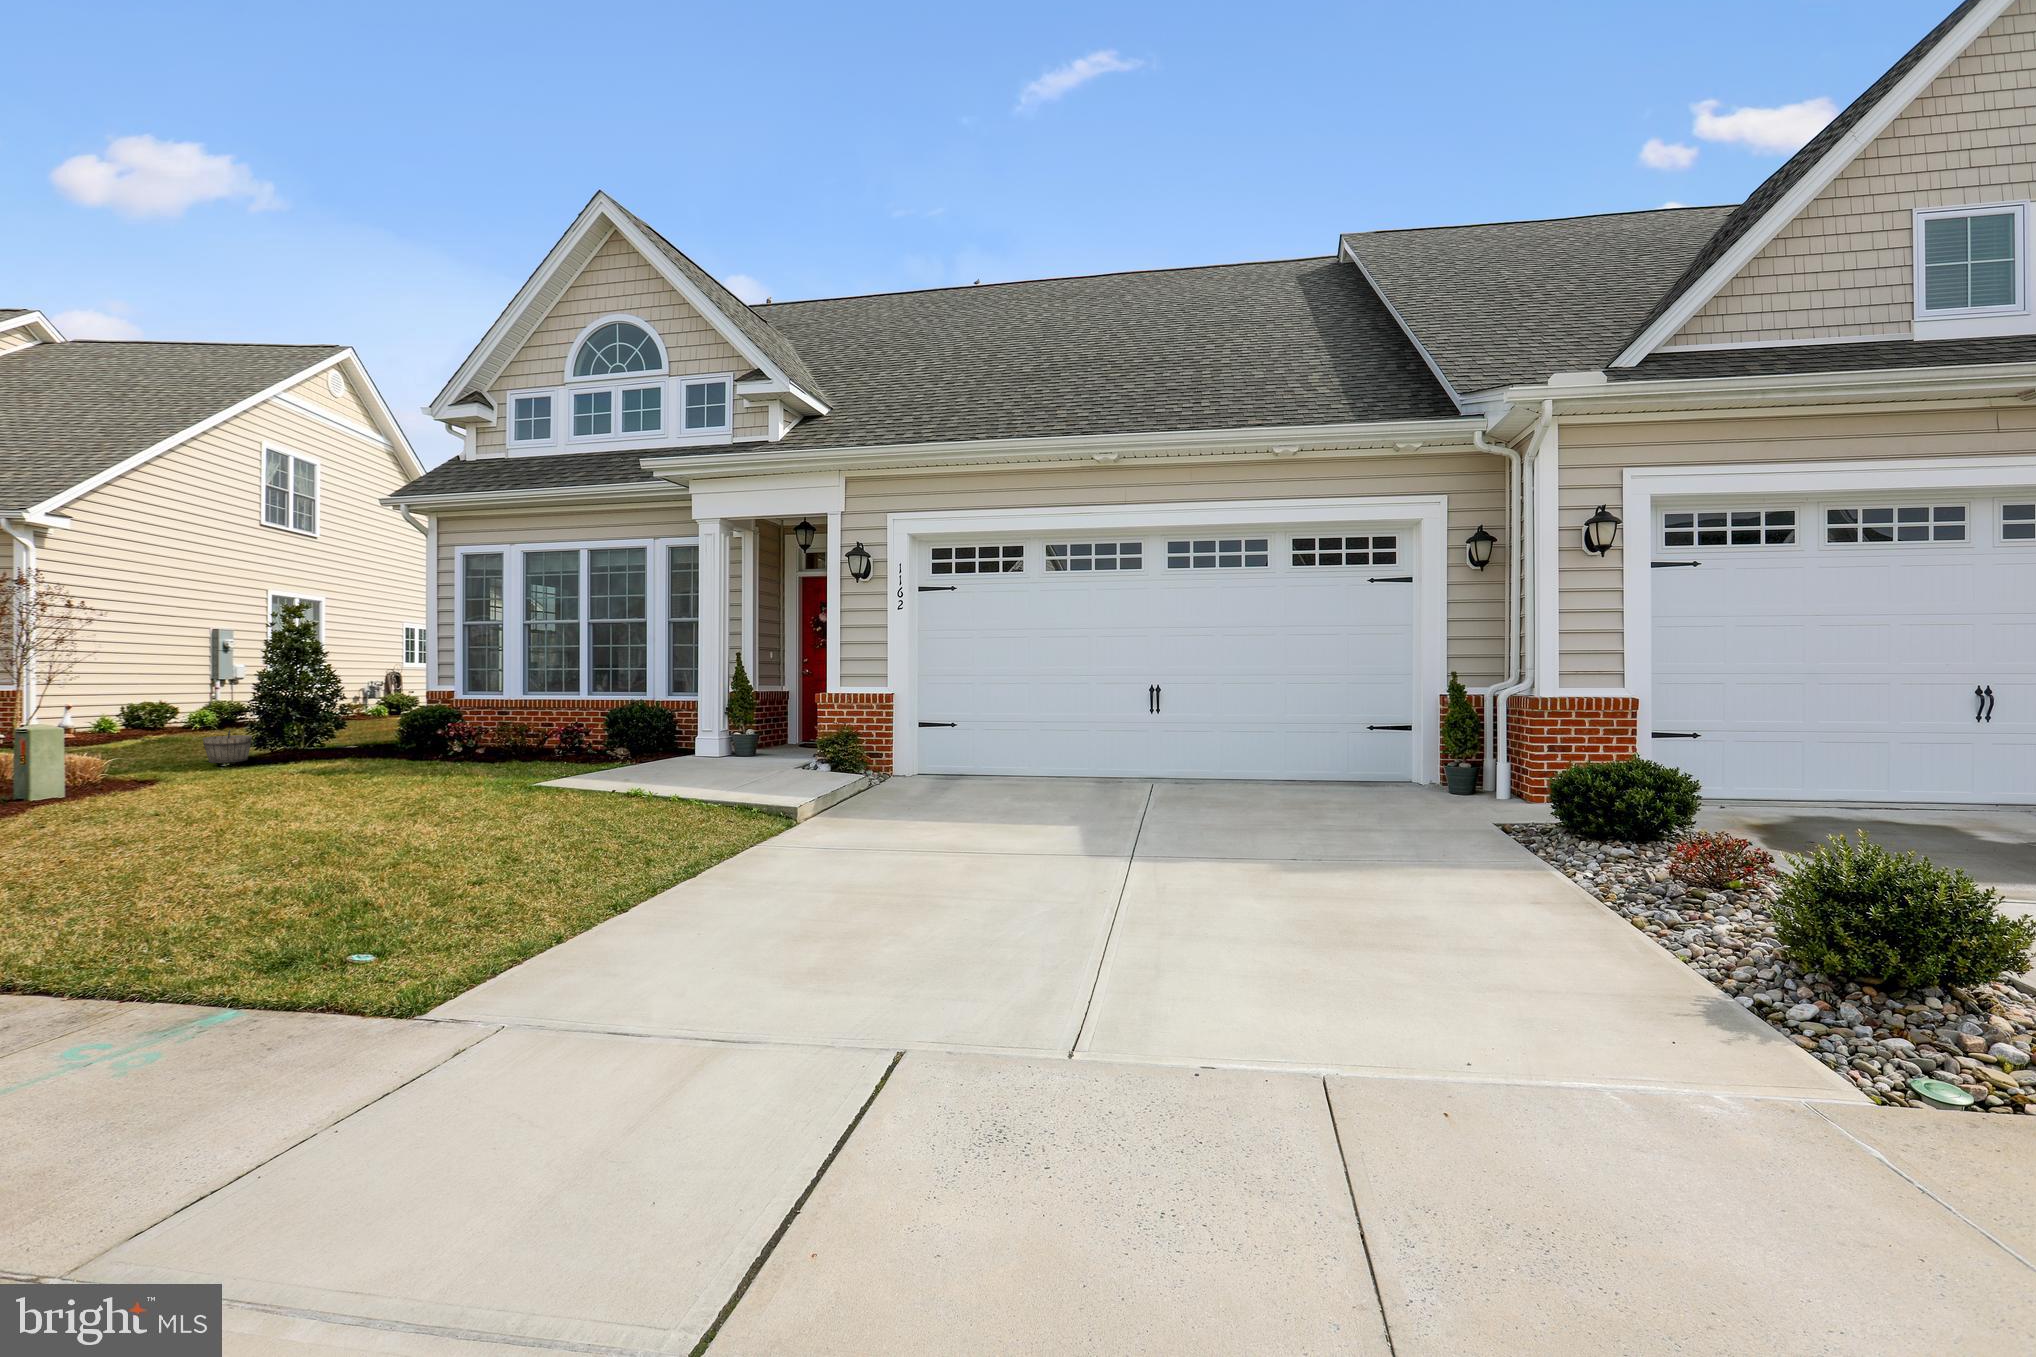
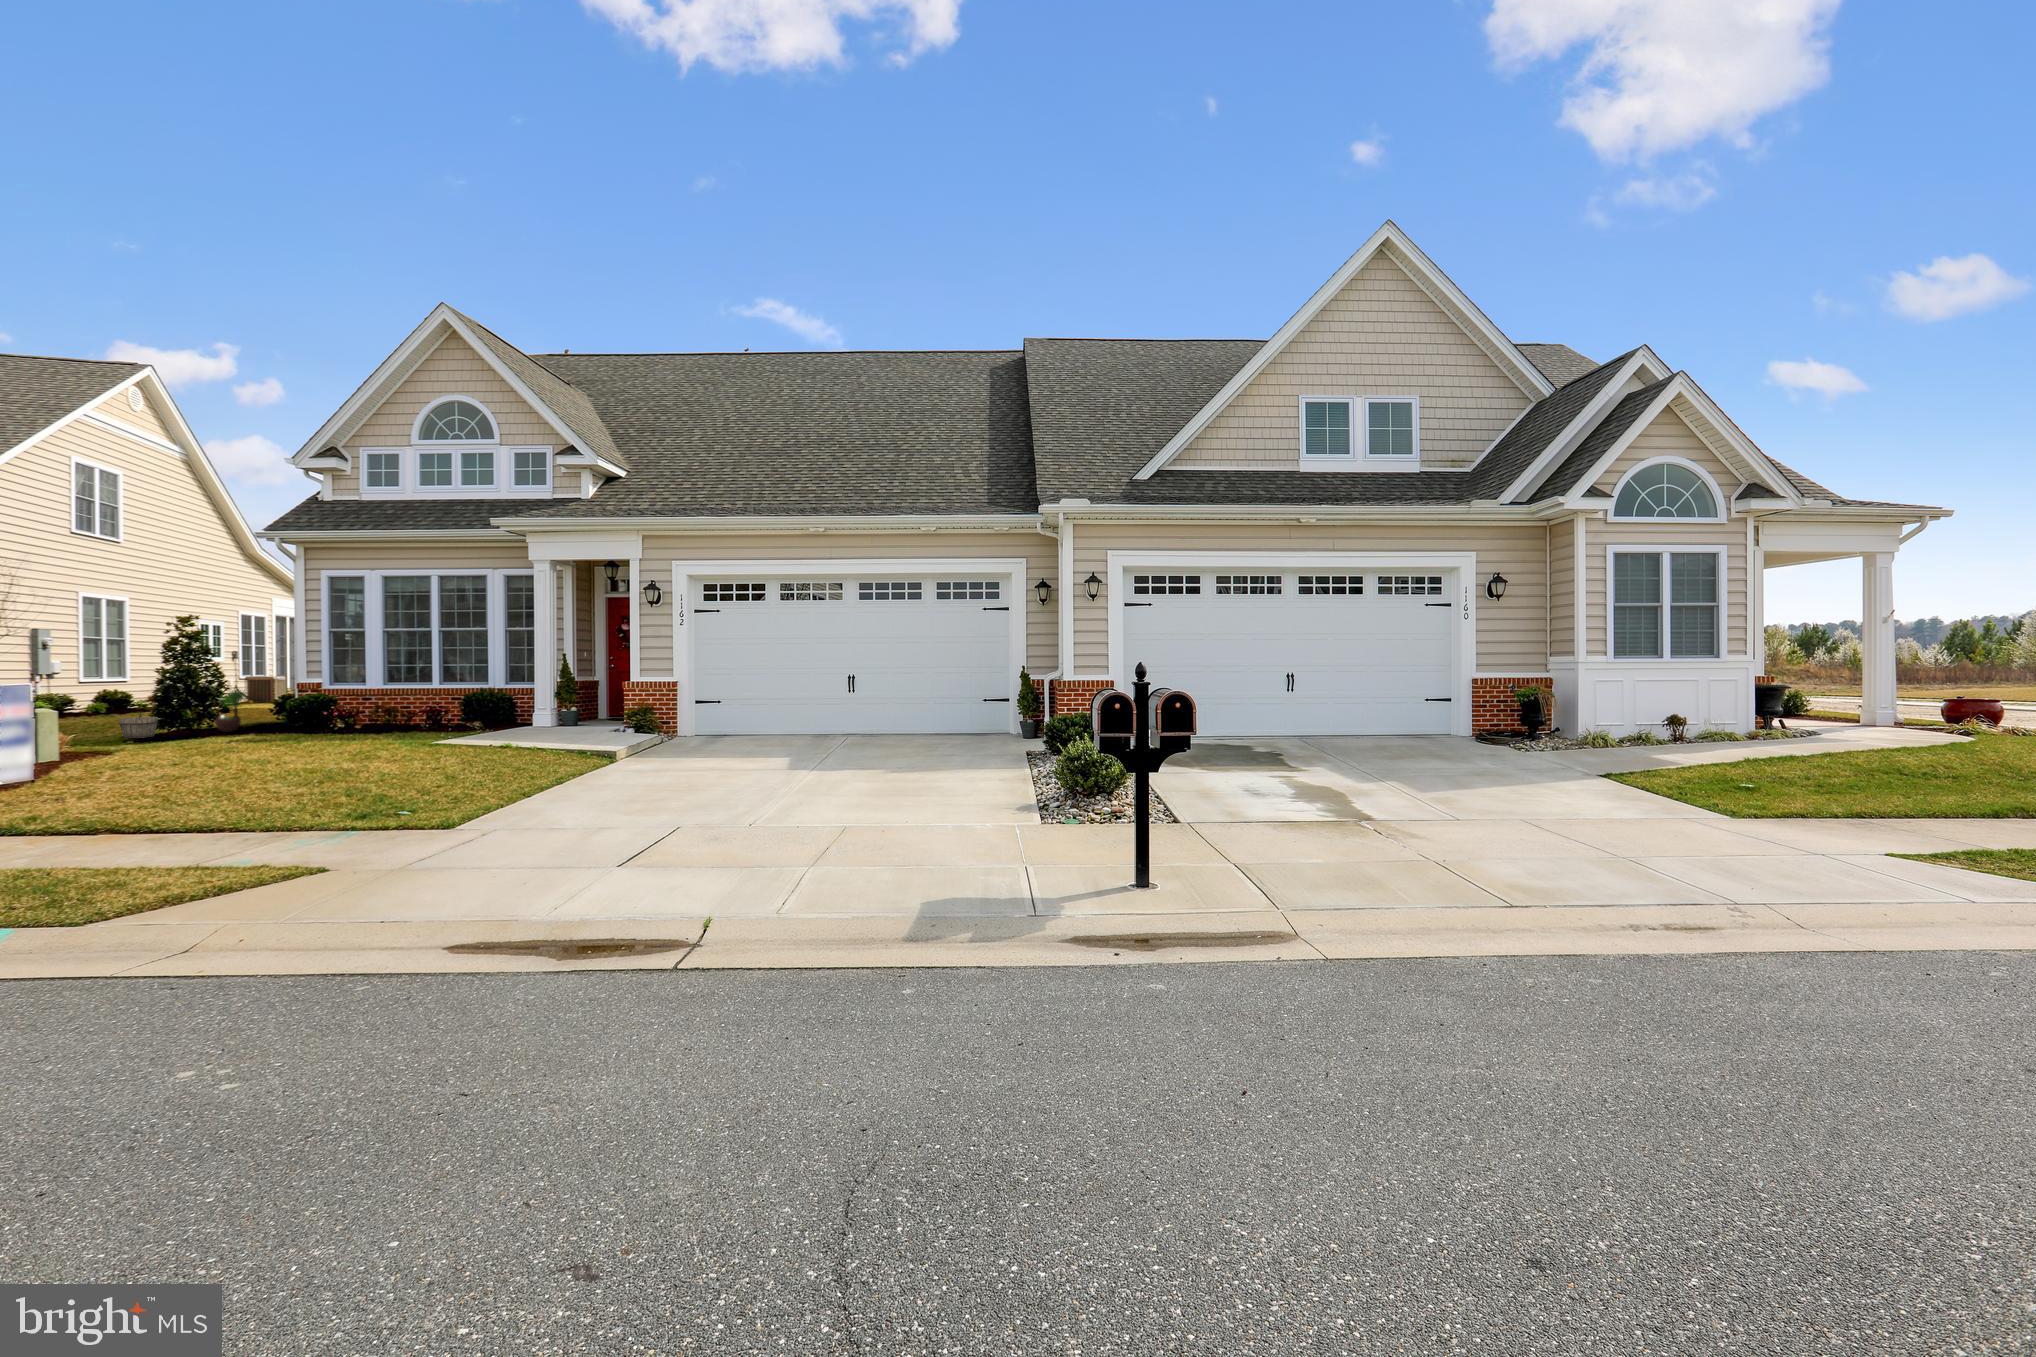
potted tree: none [323,696,363,756] -> present [215,690,245,732]

